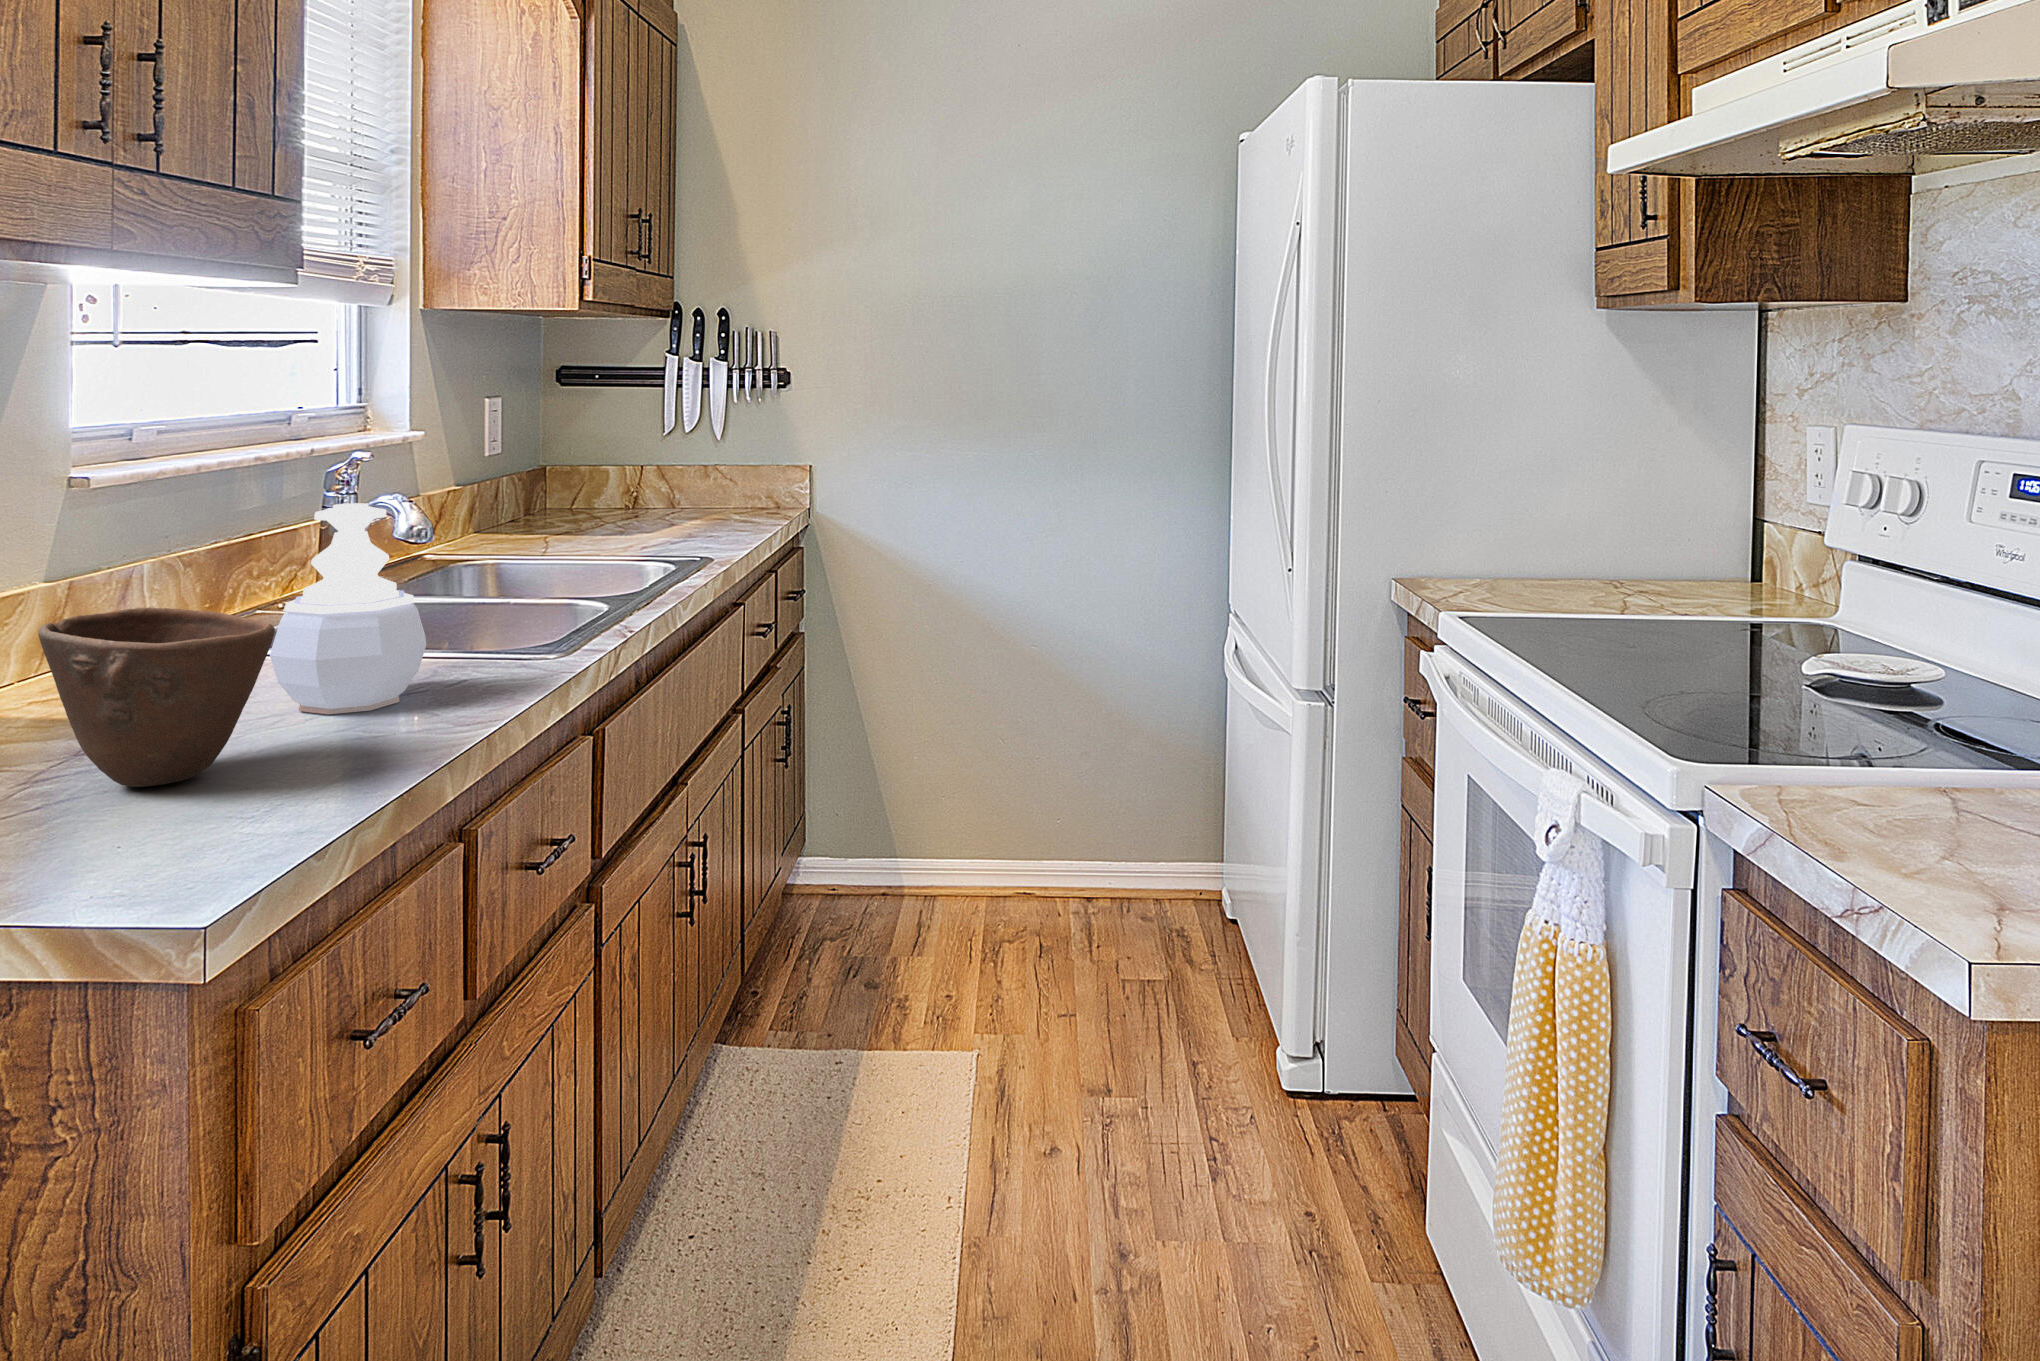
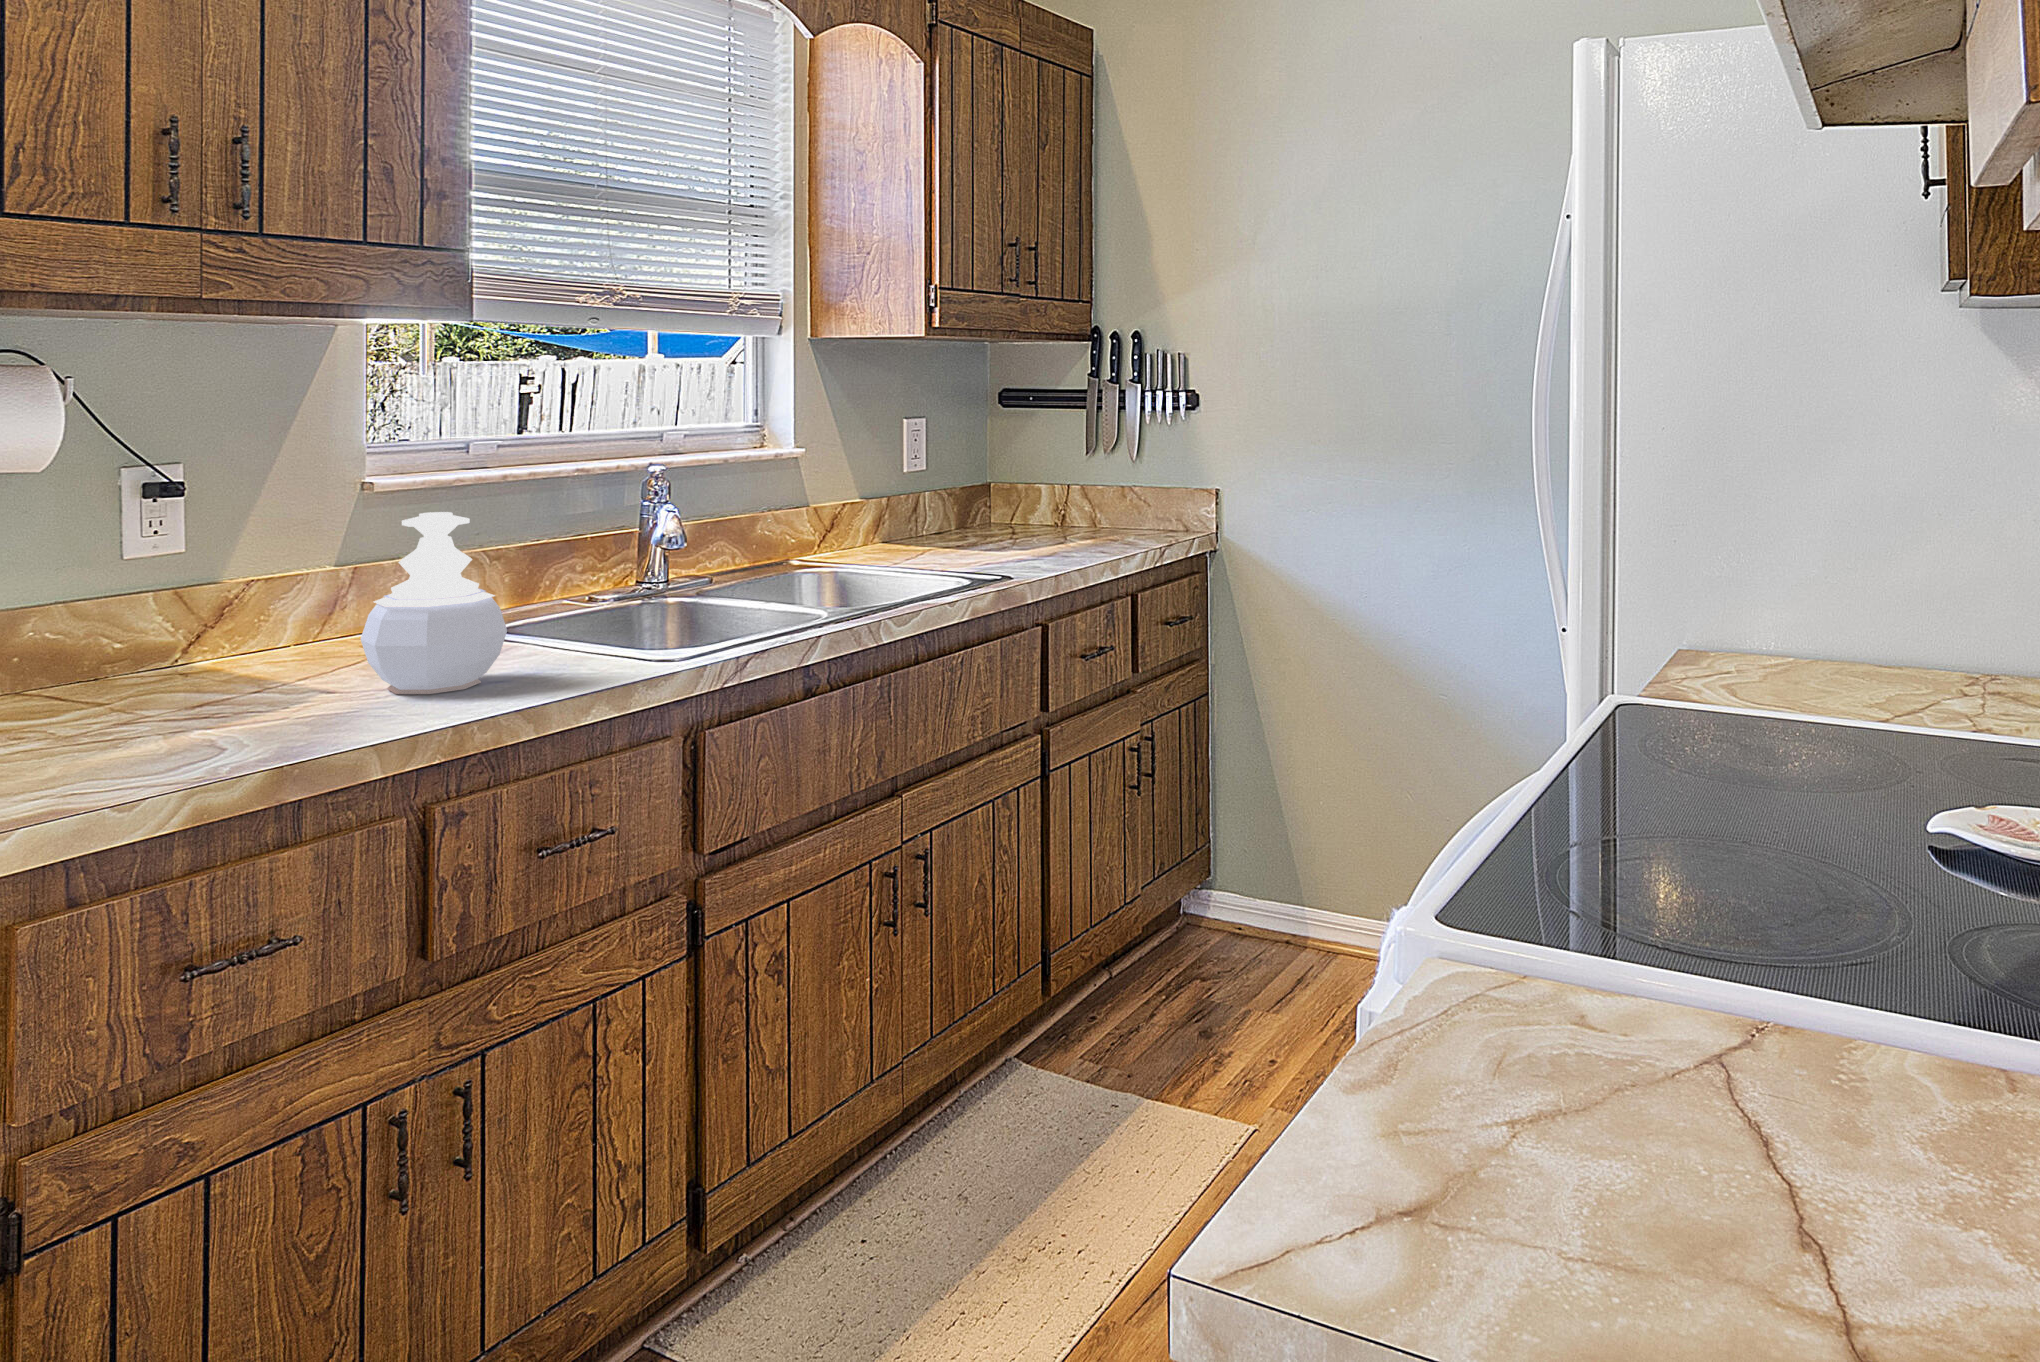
bowl: present [39,608,275,787] -> none [71,591,268,737]

